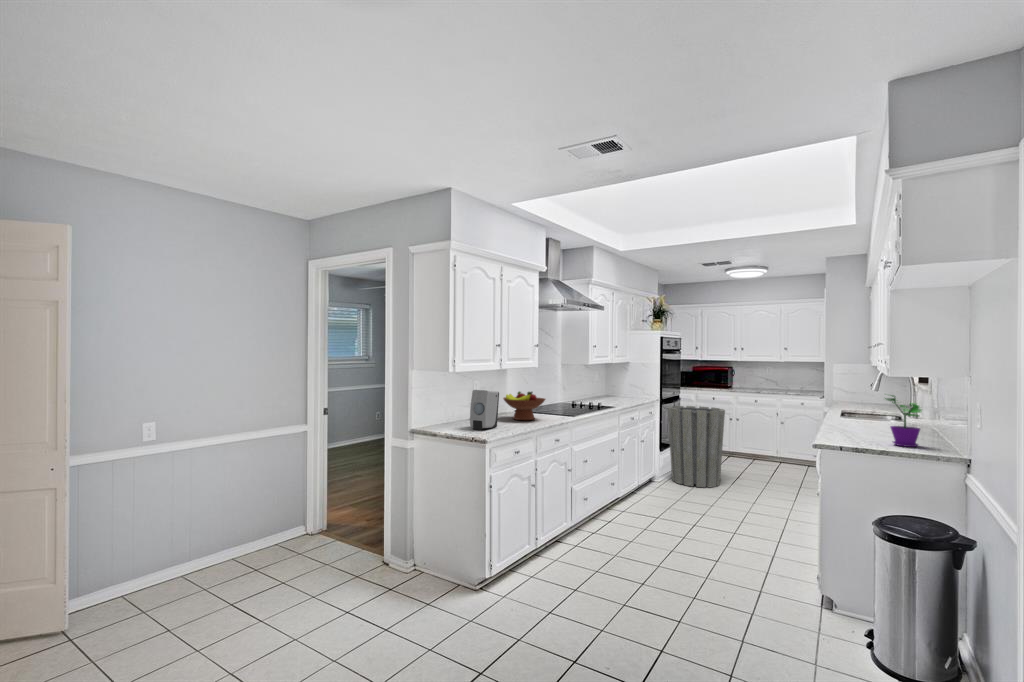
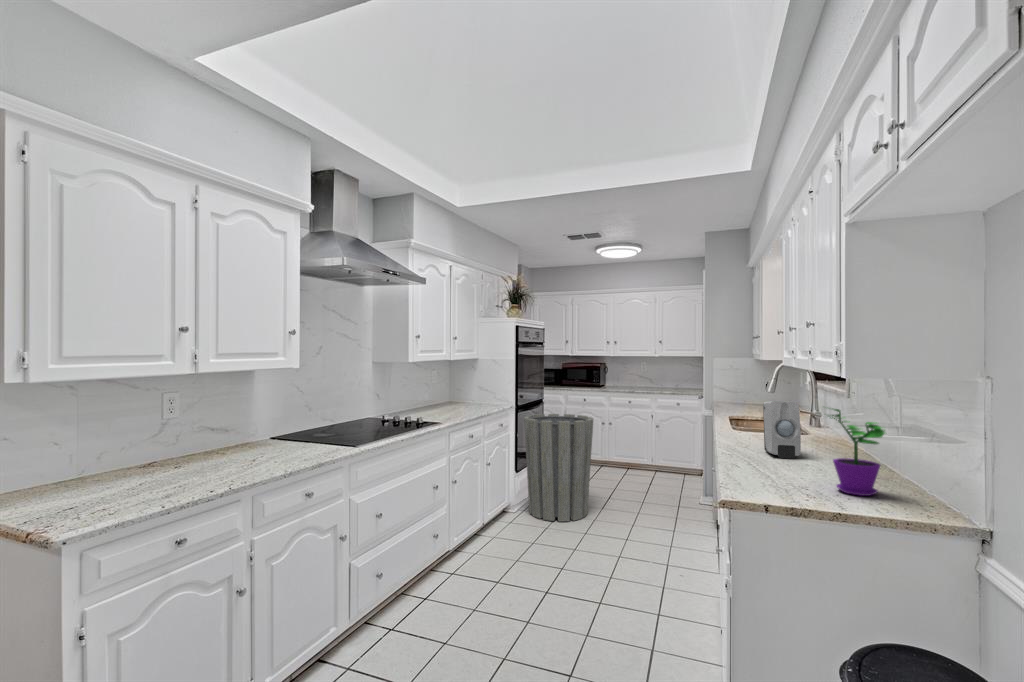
soap dispenser: present [470,390,499,430] -> present [763,401,801,459]
fruit bowl: present [503,392,545,420] -> none [206,414,293,467]

